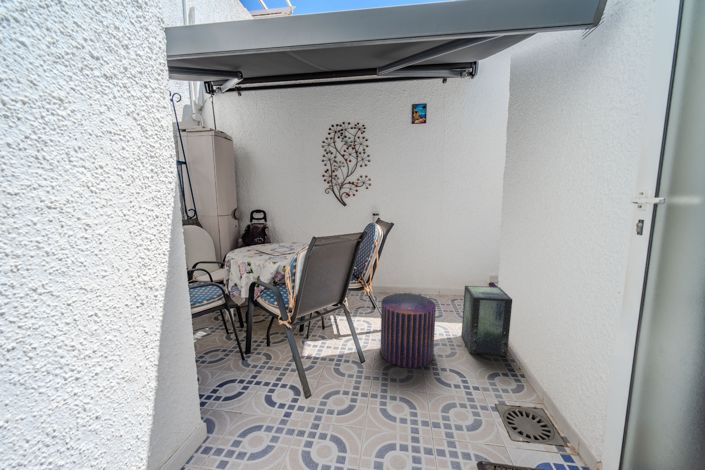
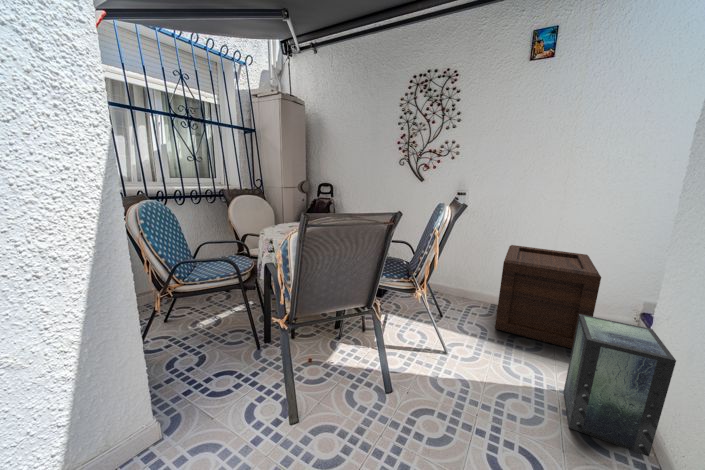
wooden crate: none [410,249,470,313] -> present [495,245,601,349]
pouf: present [381,294,436,368] -> none [419,306,512,427]

